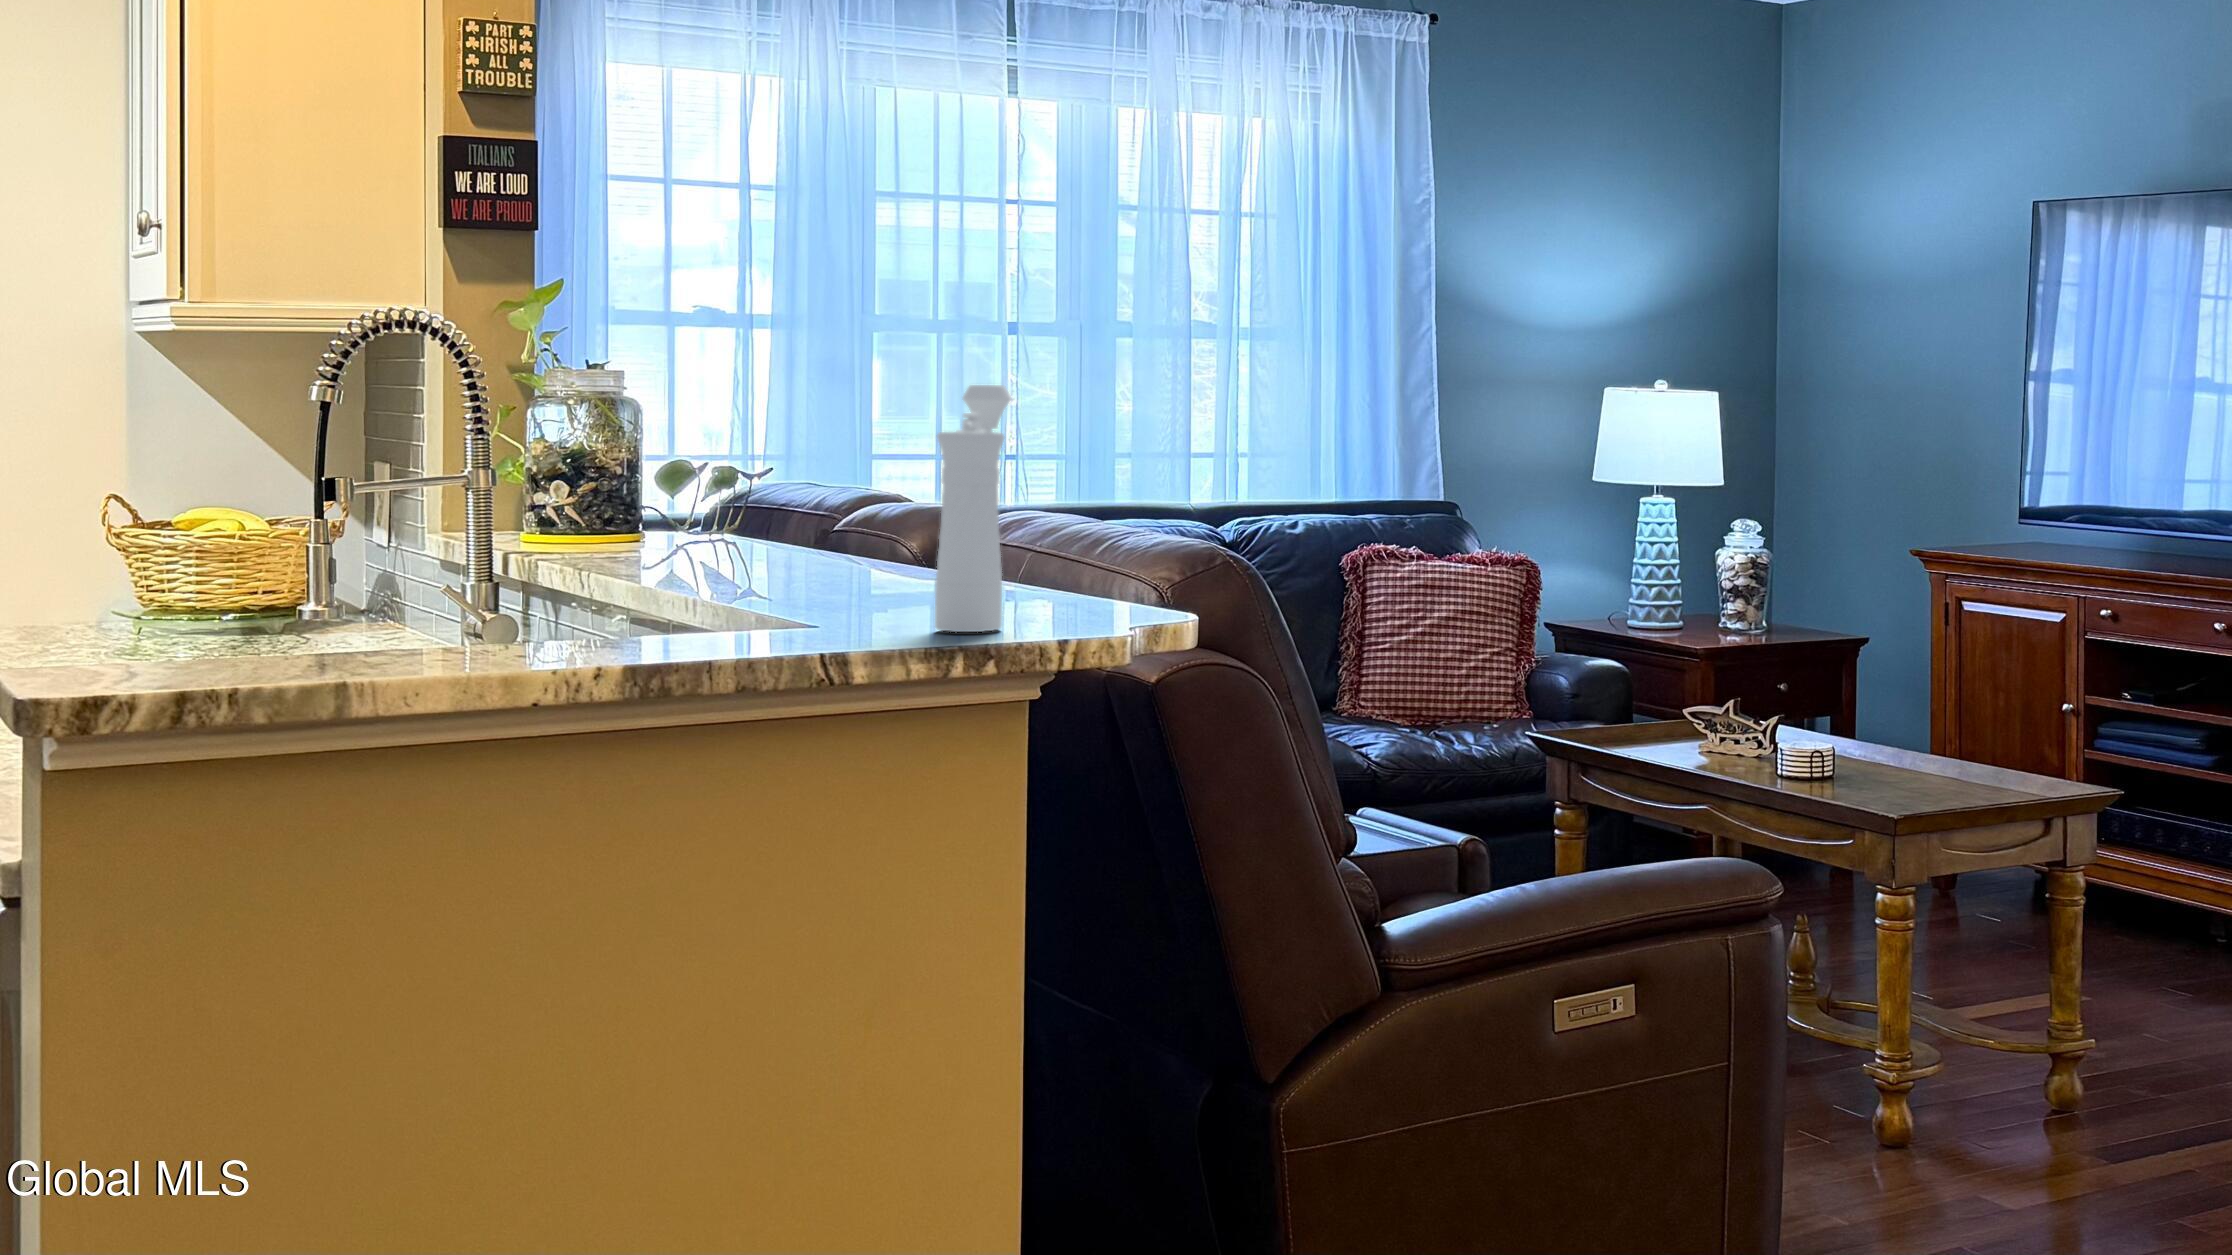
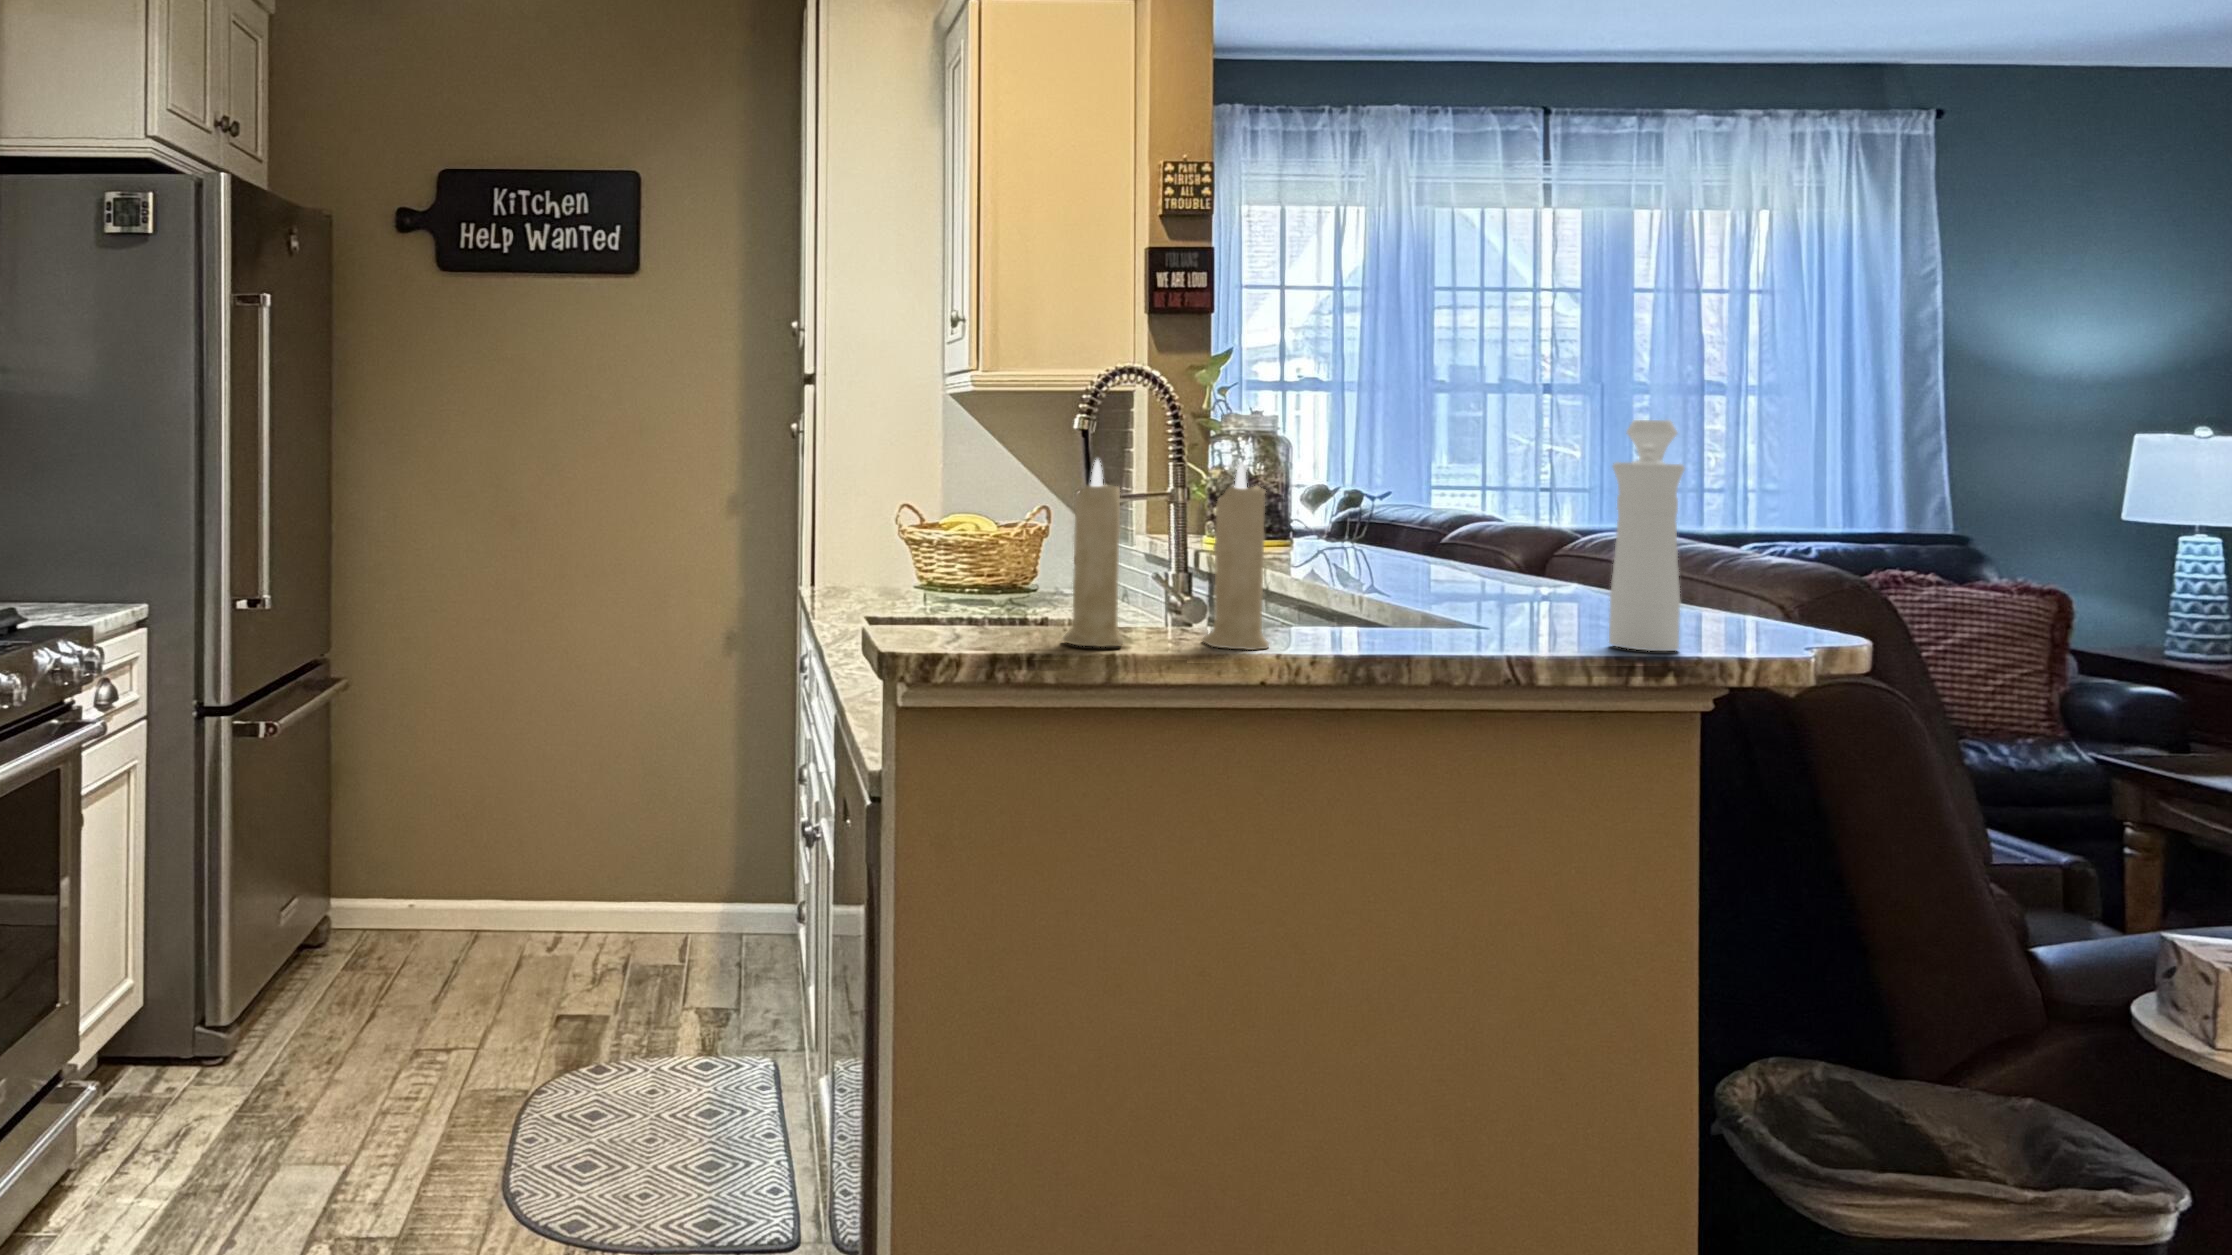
candle: none [281,434,554,678] -> present [1063,460,1269,650]

